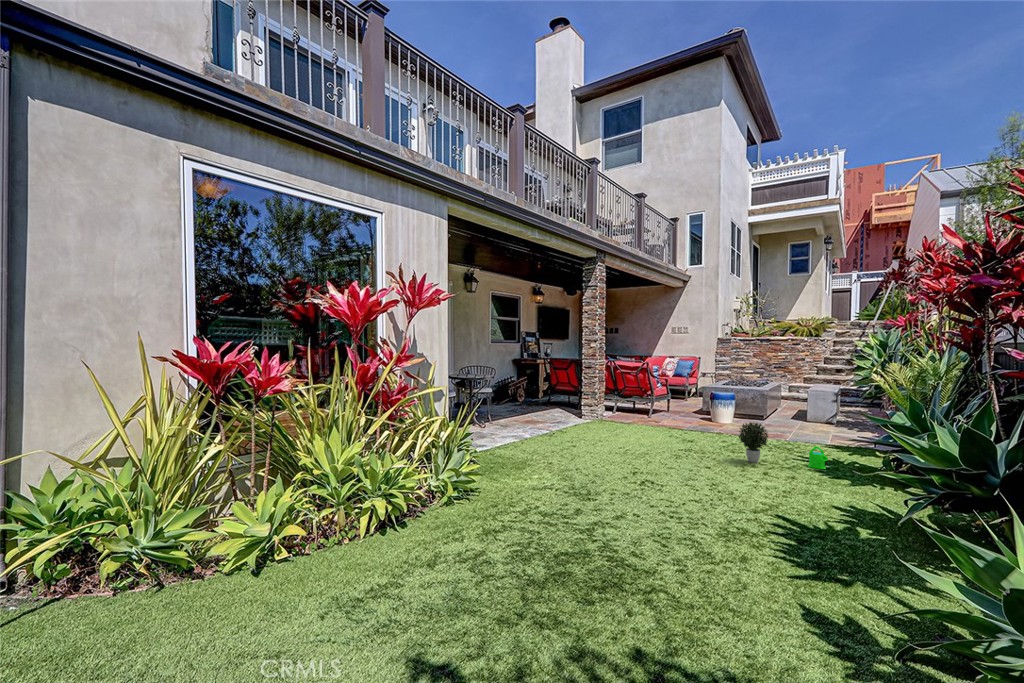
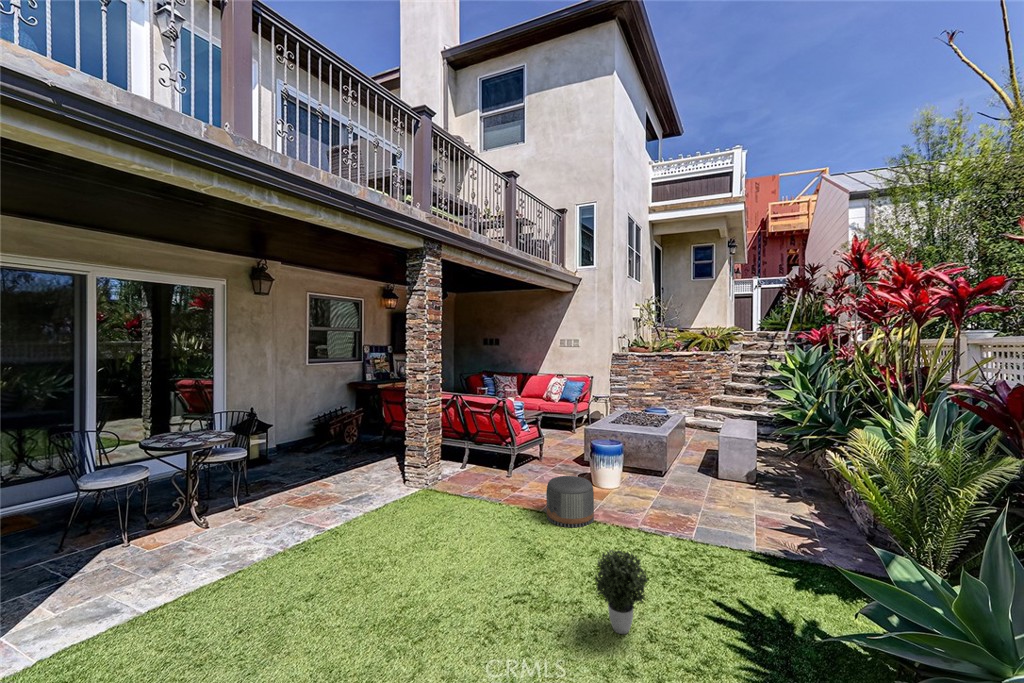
pouf: none [689,408,722,436] -> present [546,476,594,528]
watering can: present [808,446,828,469] -> none [719,602,757,653]

